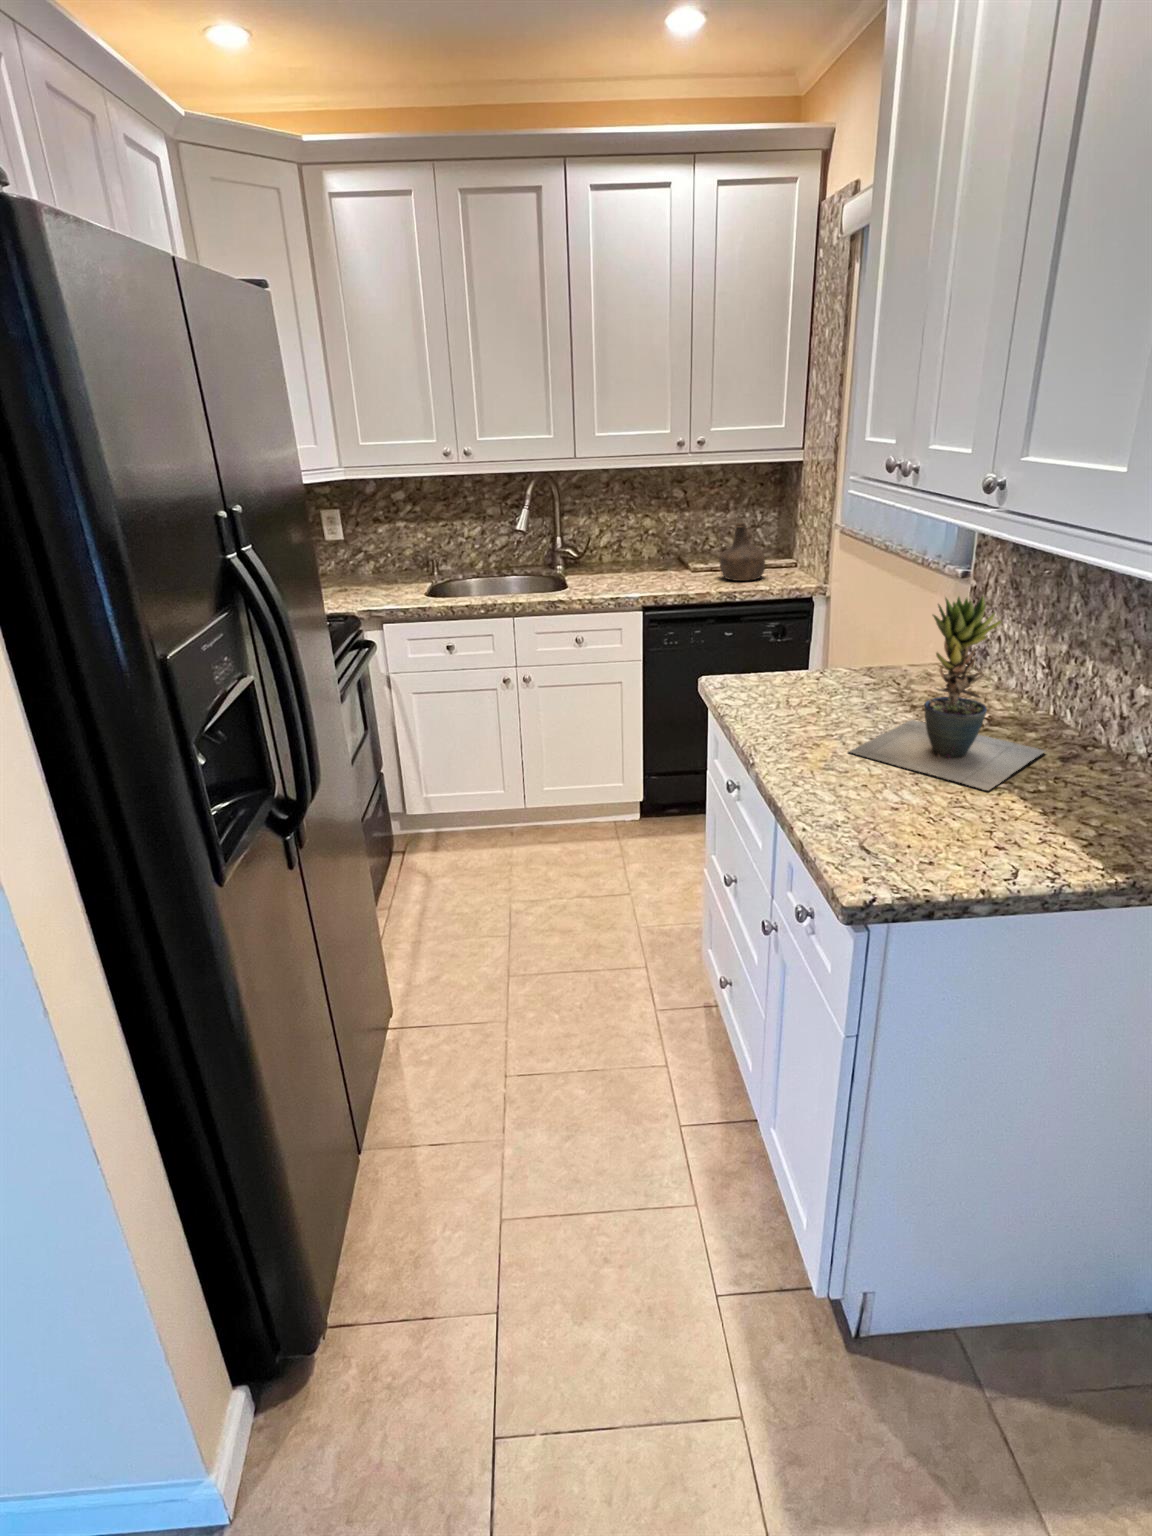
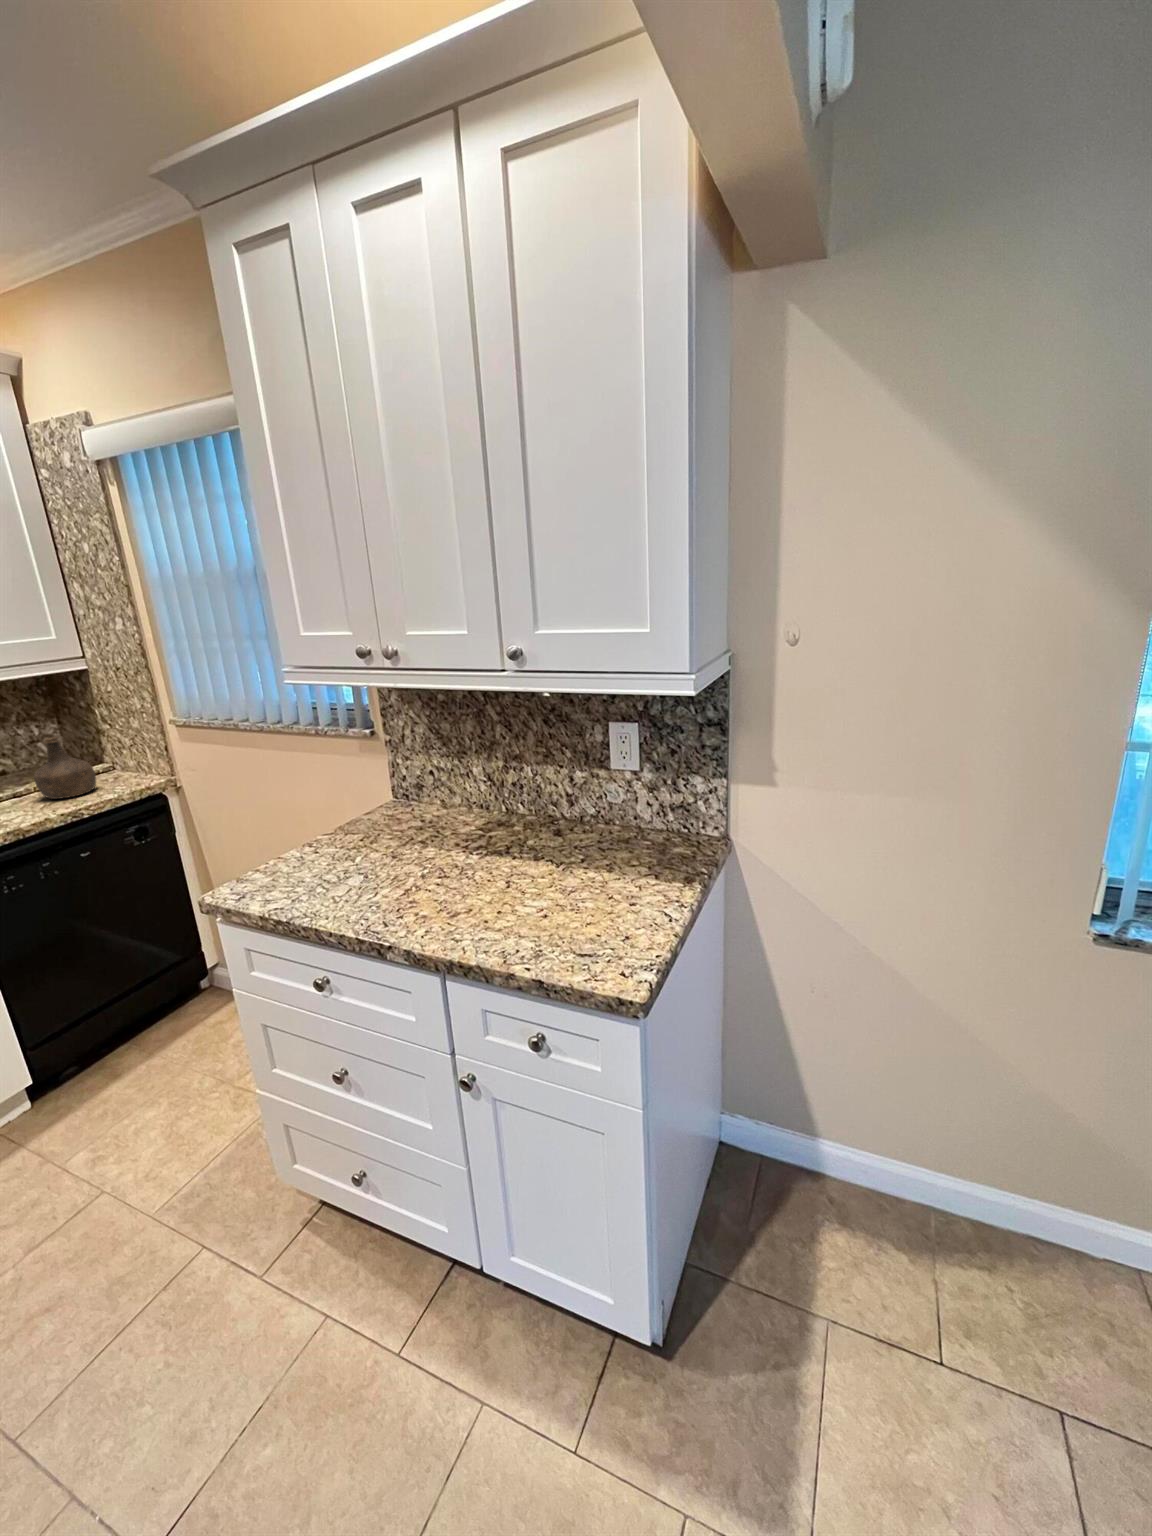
potted plant: present [849,596,1045,790] -> none [442,734,570,891]

